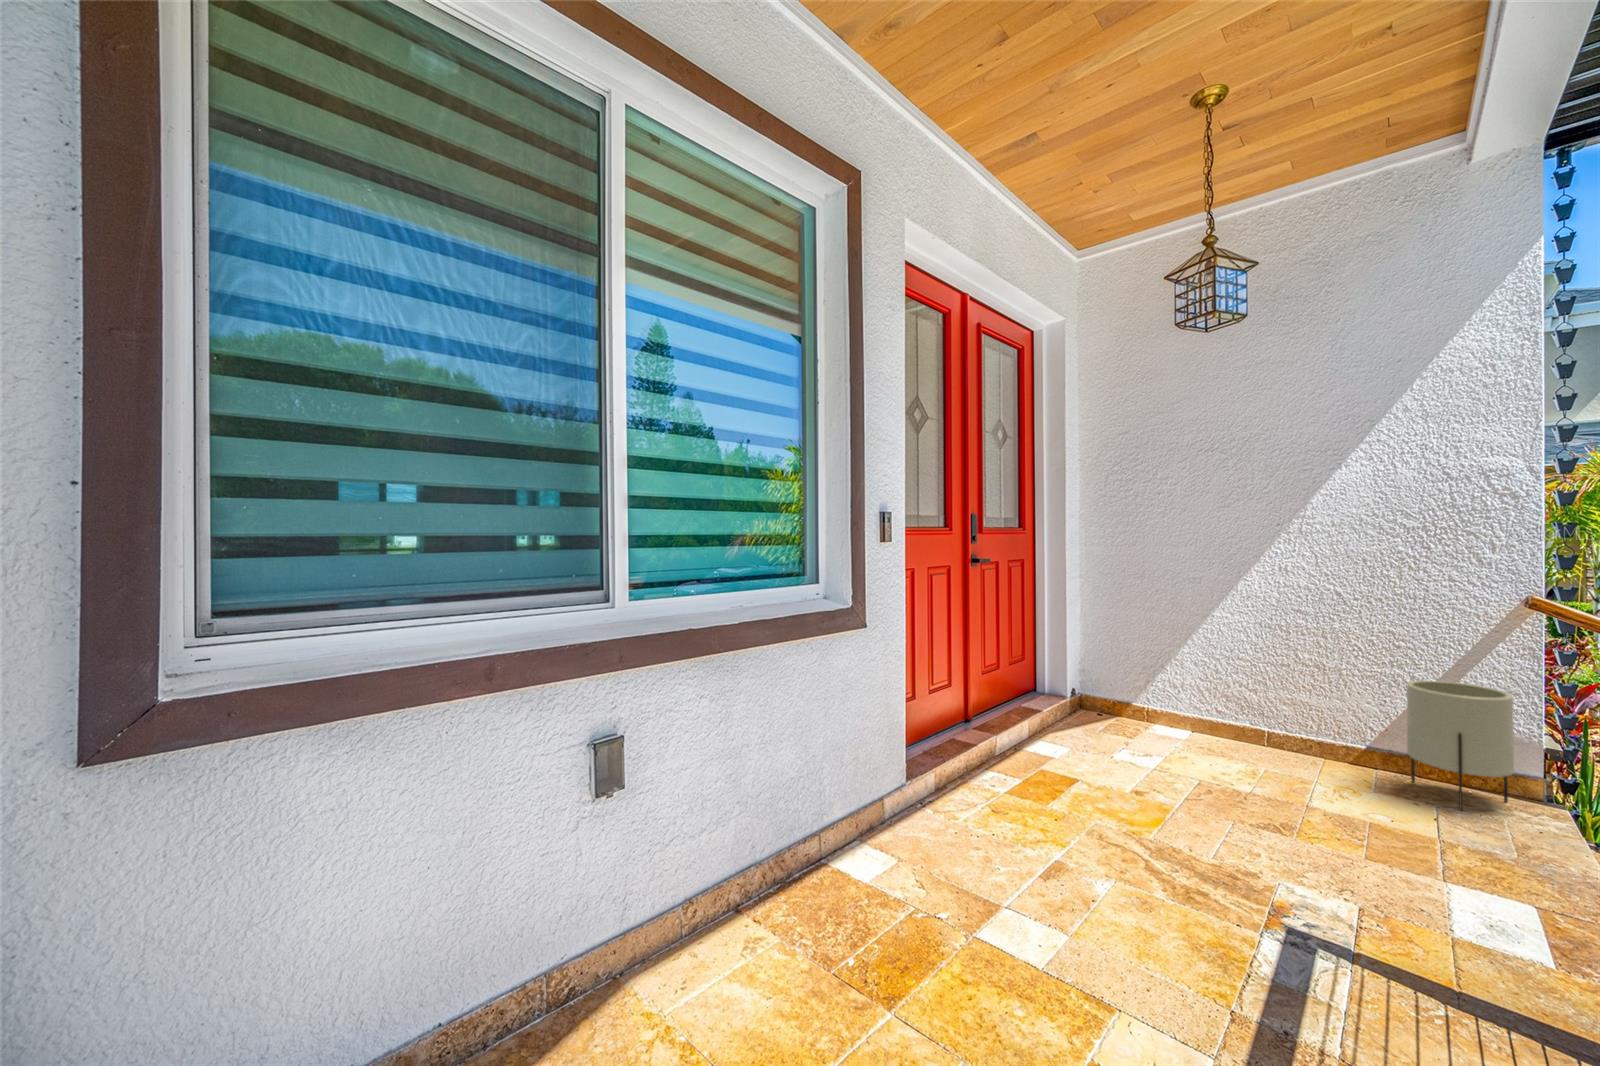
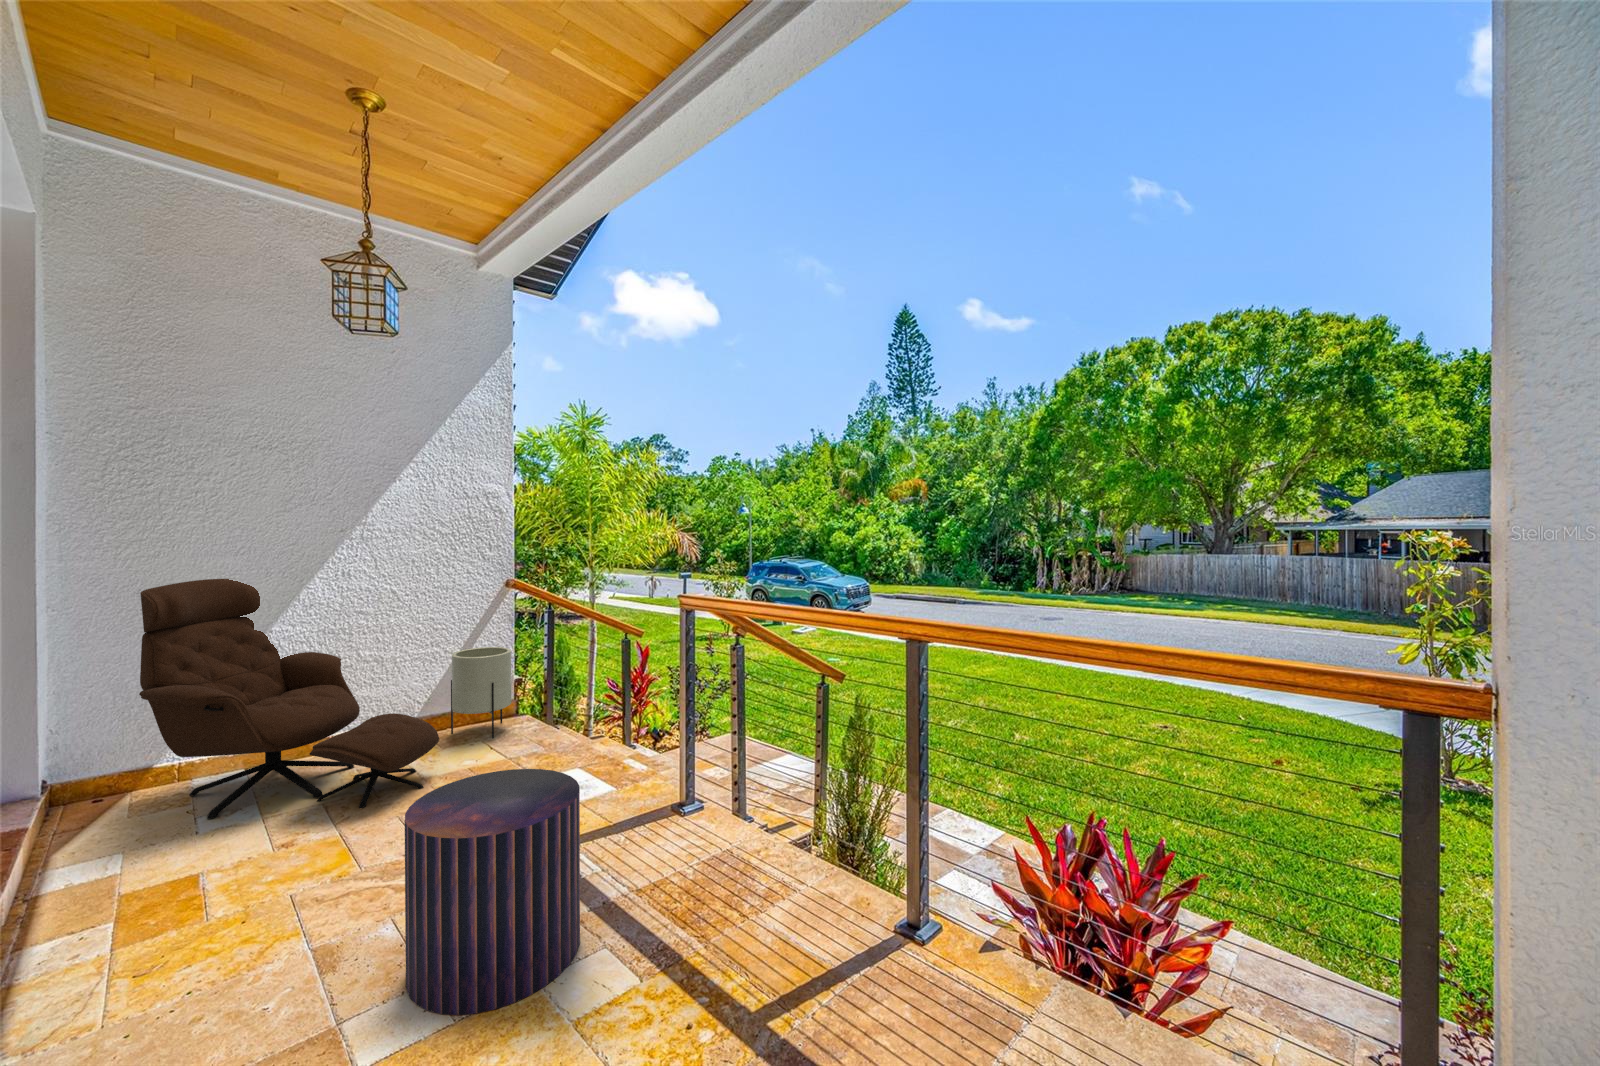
lounge chair: none [1102,565,1336,812] -> present [139,579,439,819]
pouf: none [1037,767,1227,1029] -> present [405,769,580,1015]

